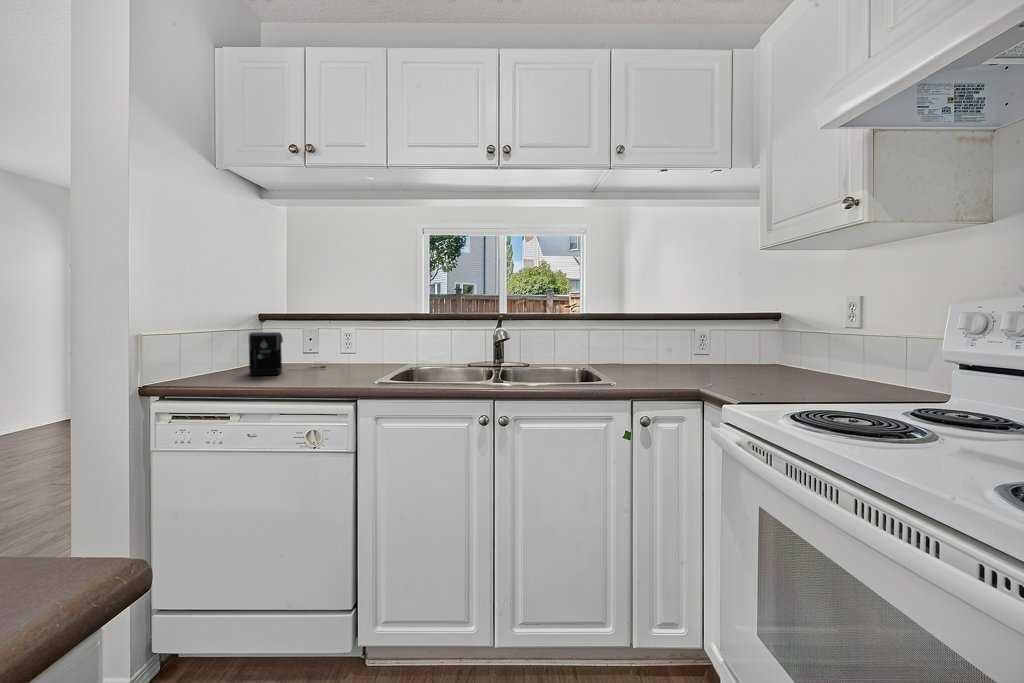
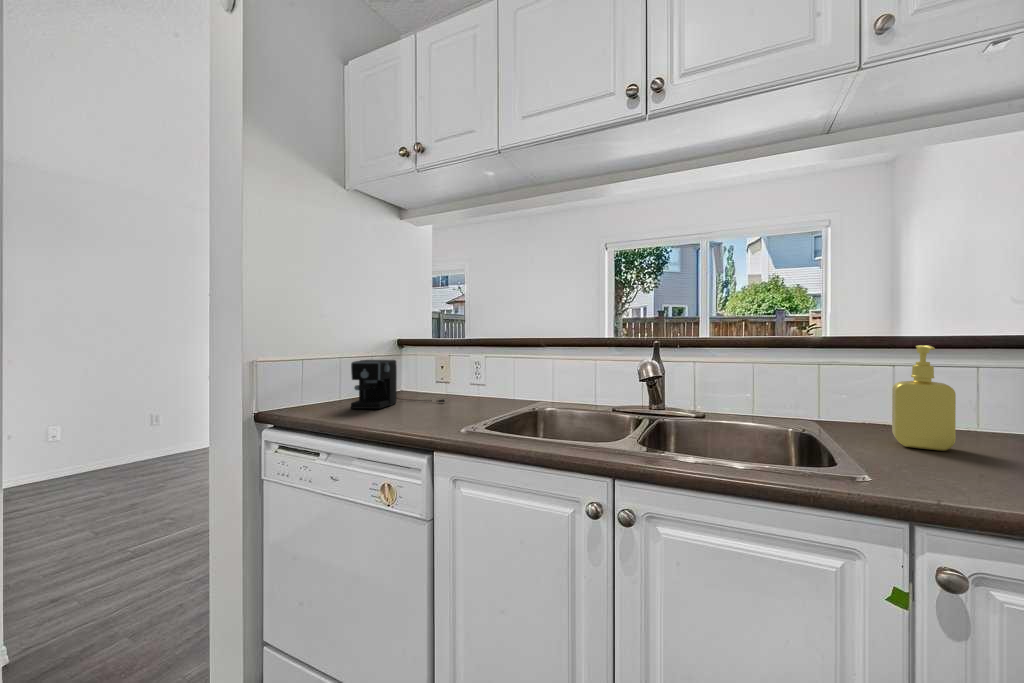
soap dispenser: none [622,320,647,374] -> present [892,345,956,451]

